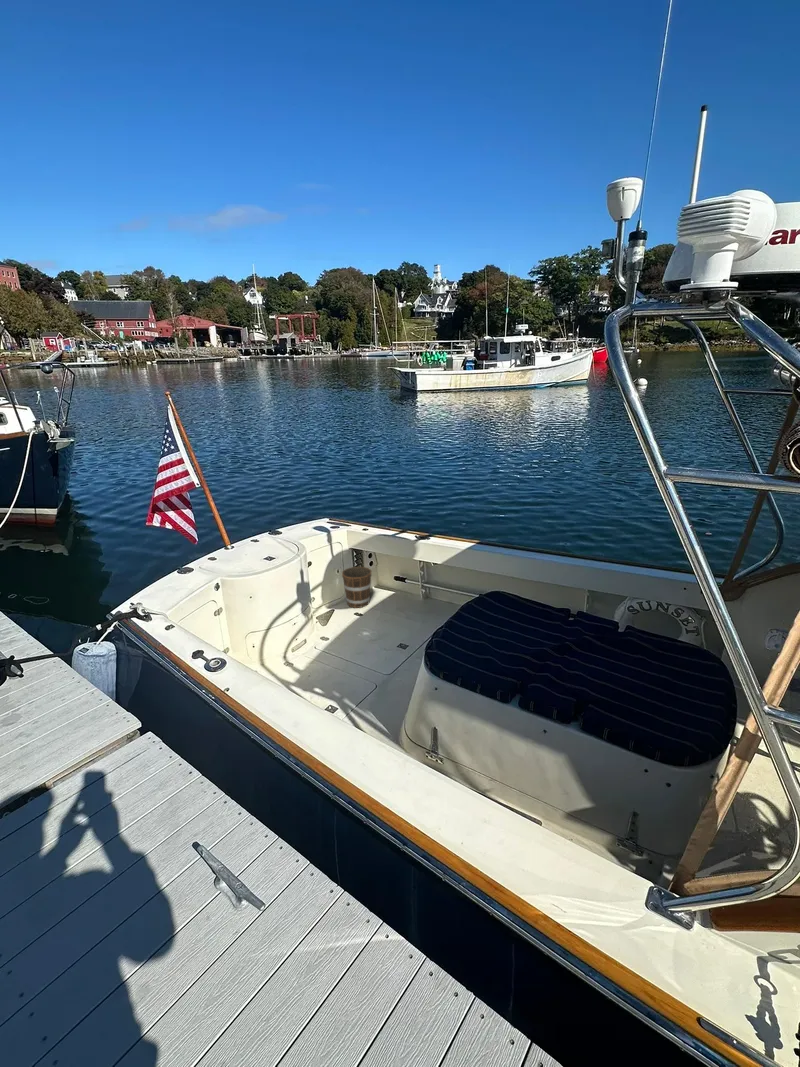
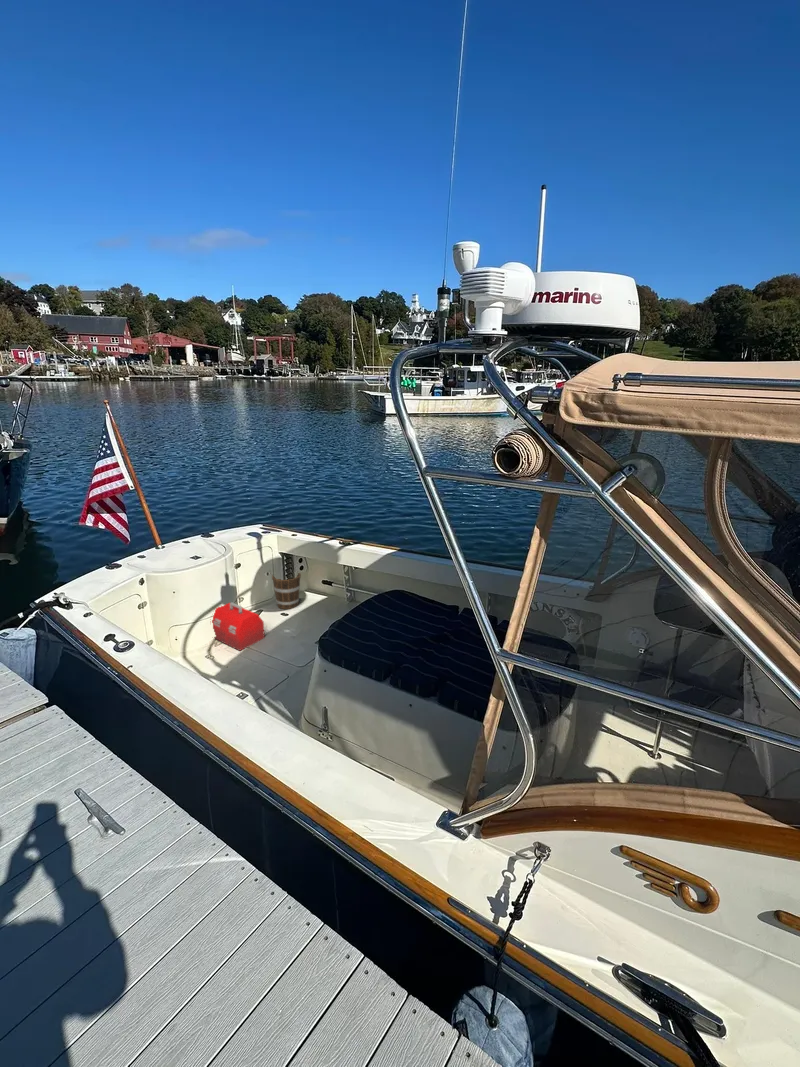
toolbox: none [284,604,341,656] -> present [212,603,264,651]

